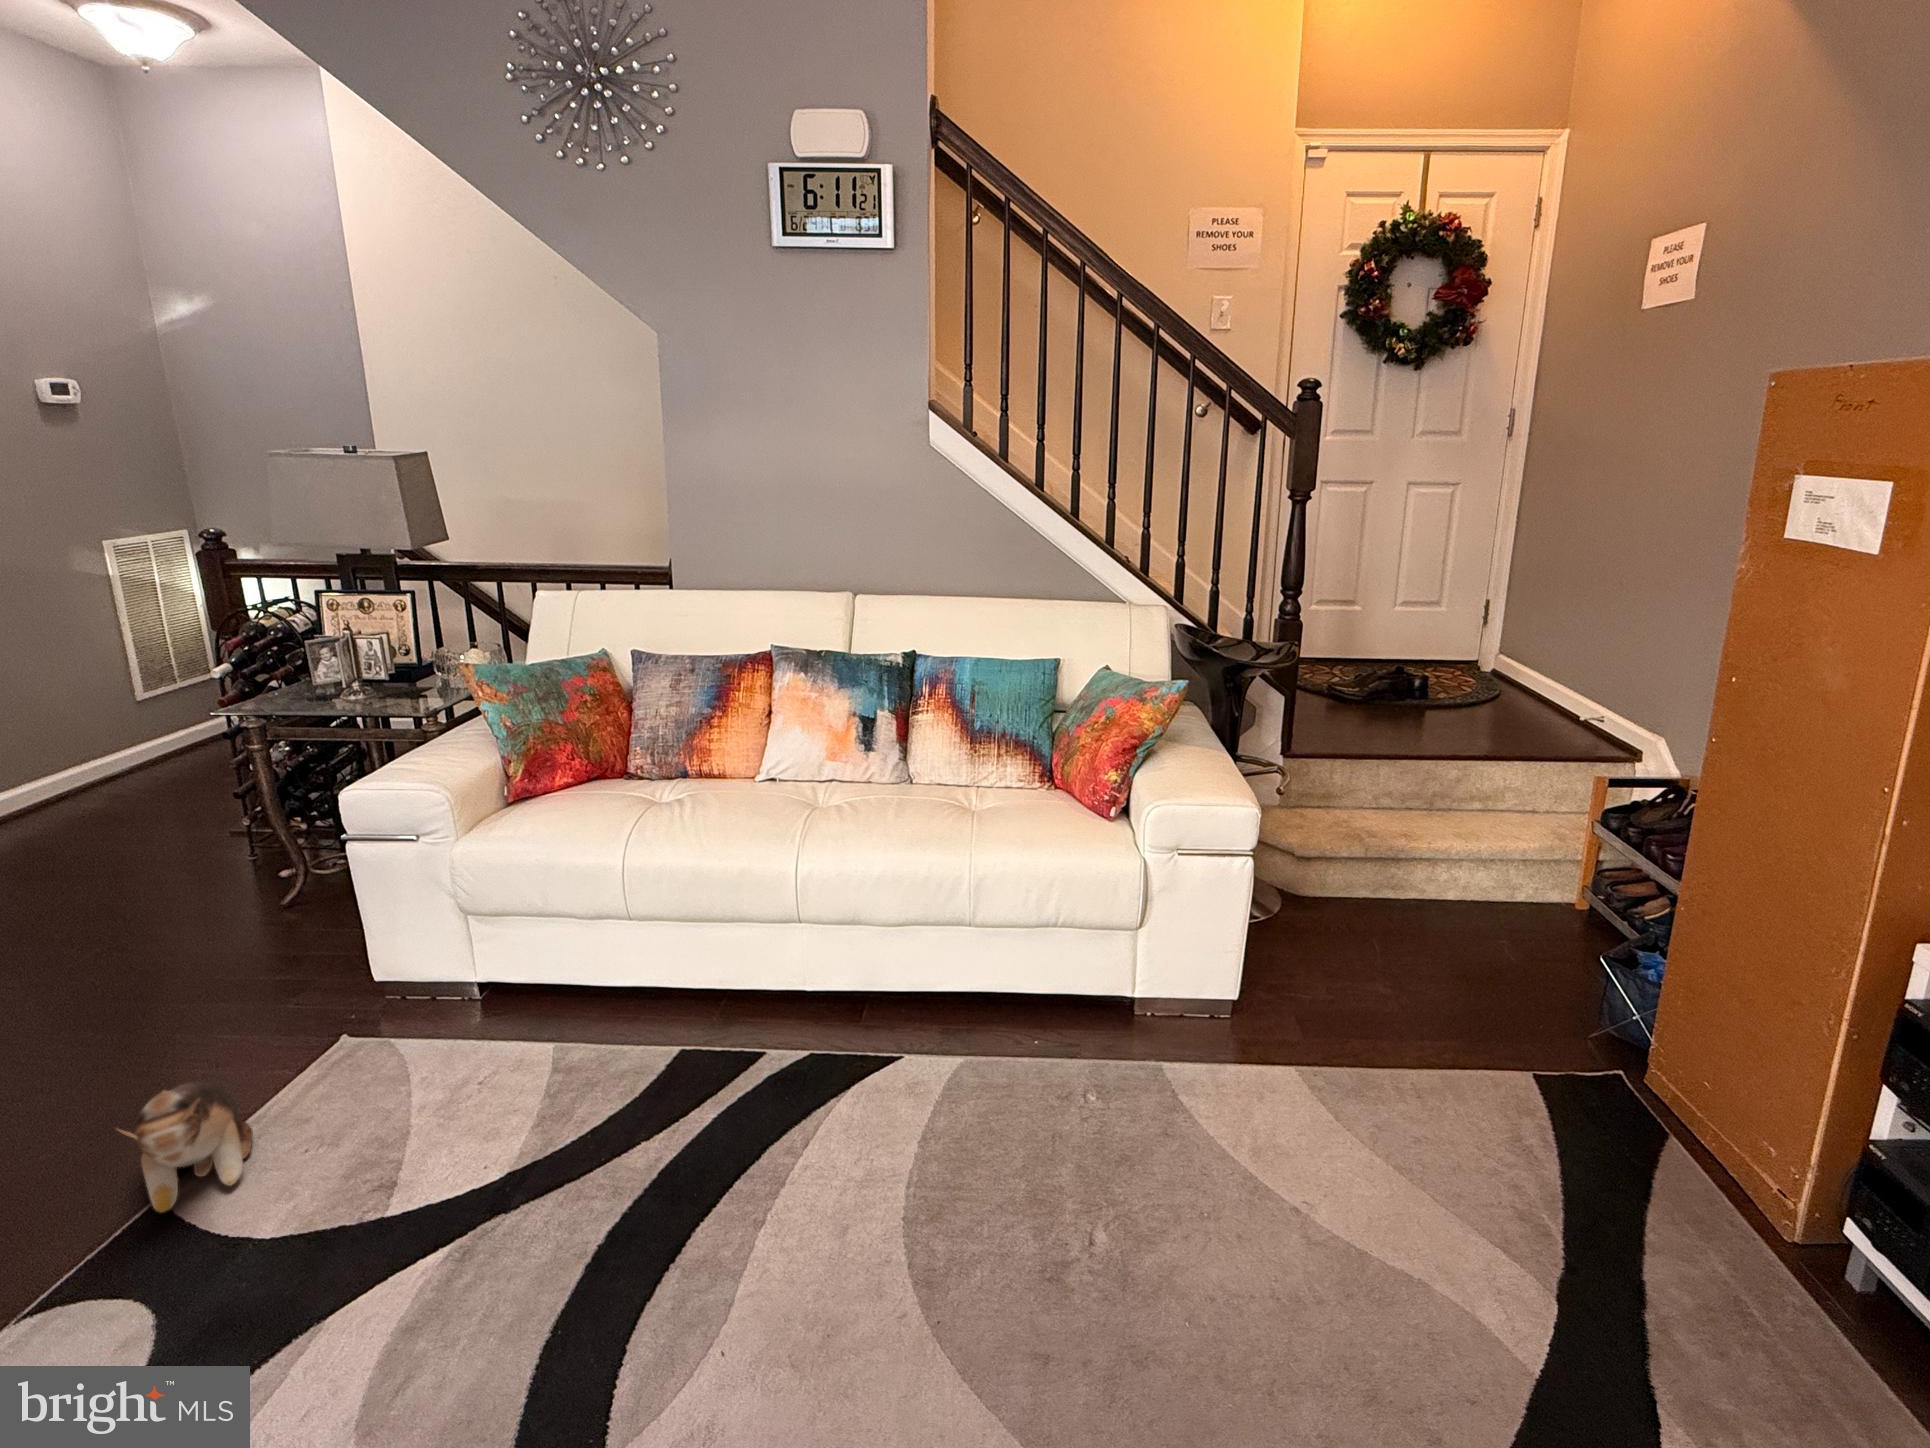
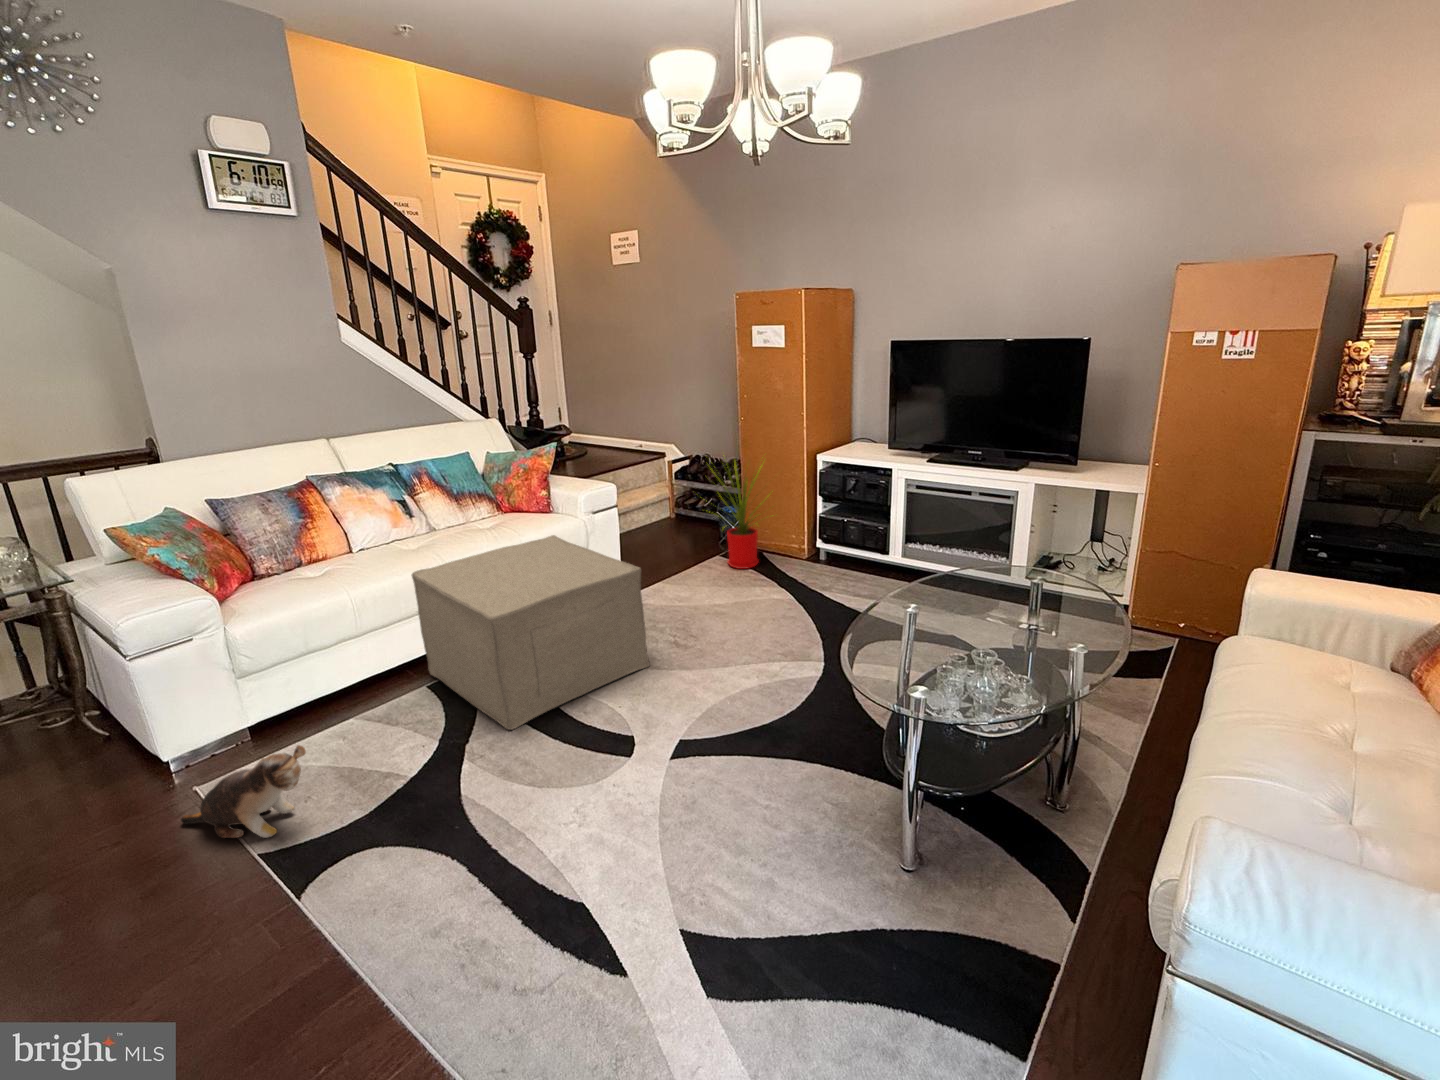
house plant: none [1443,810,1734,1174] -> present [710,462,763,569]
ottoman: none [512,859,993,1314] -> present [412,535,650,730]

